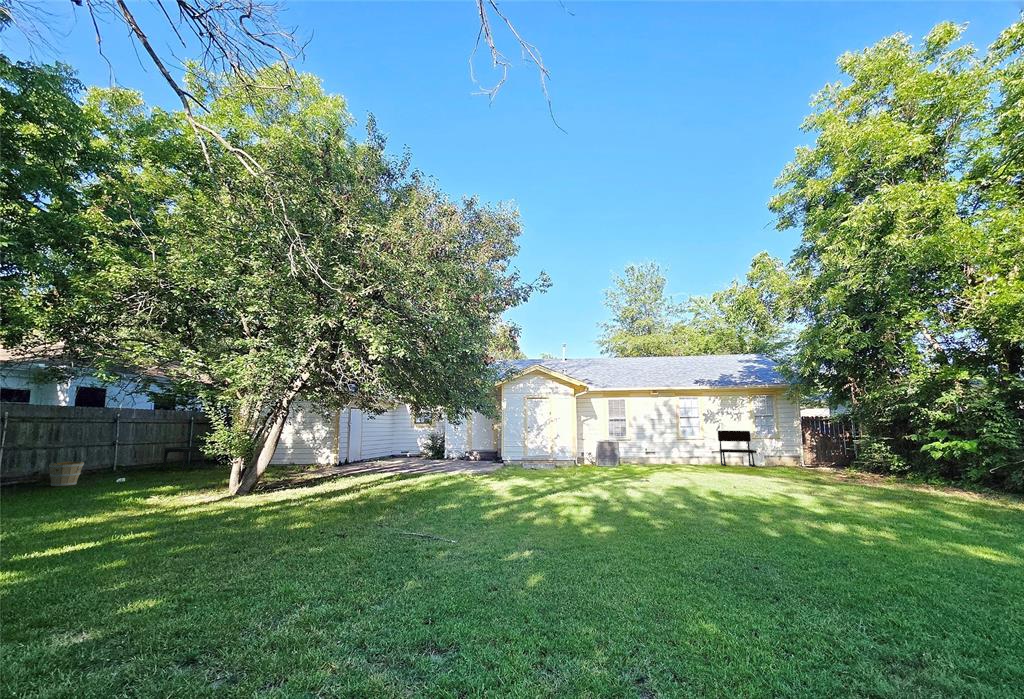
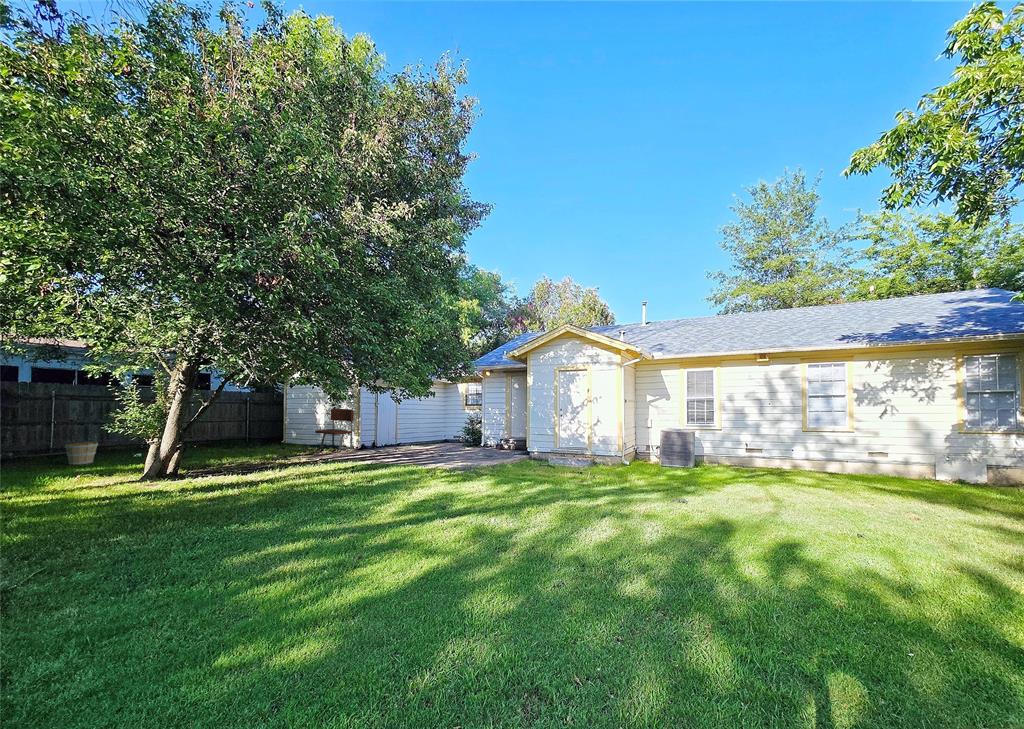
bench: present [718,431,757,467] -> present [315,409,354,450]
round table: present [162,447,205,471] -> none [202,426,244,450]

